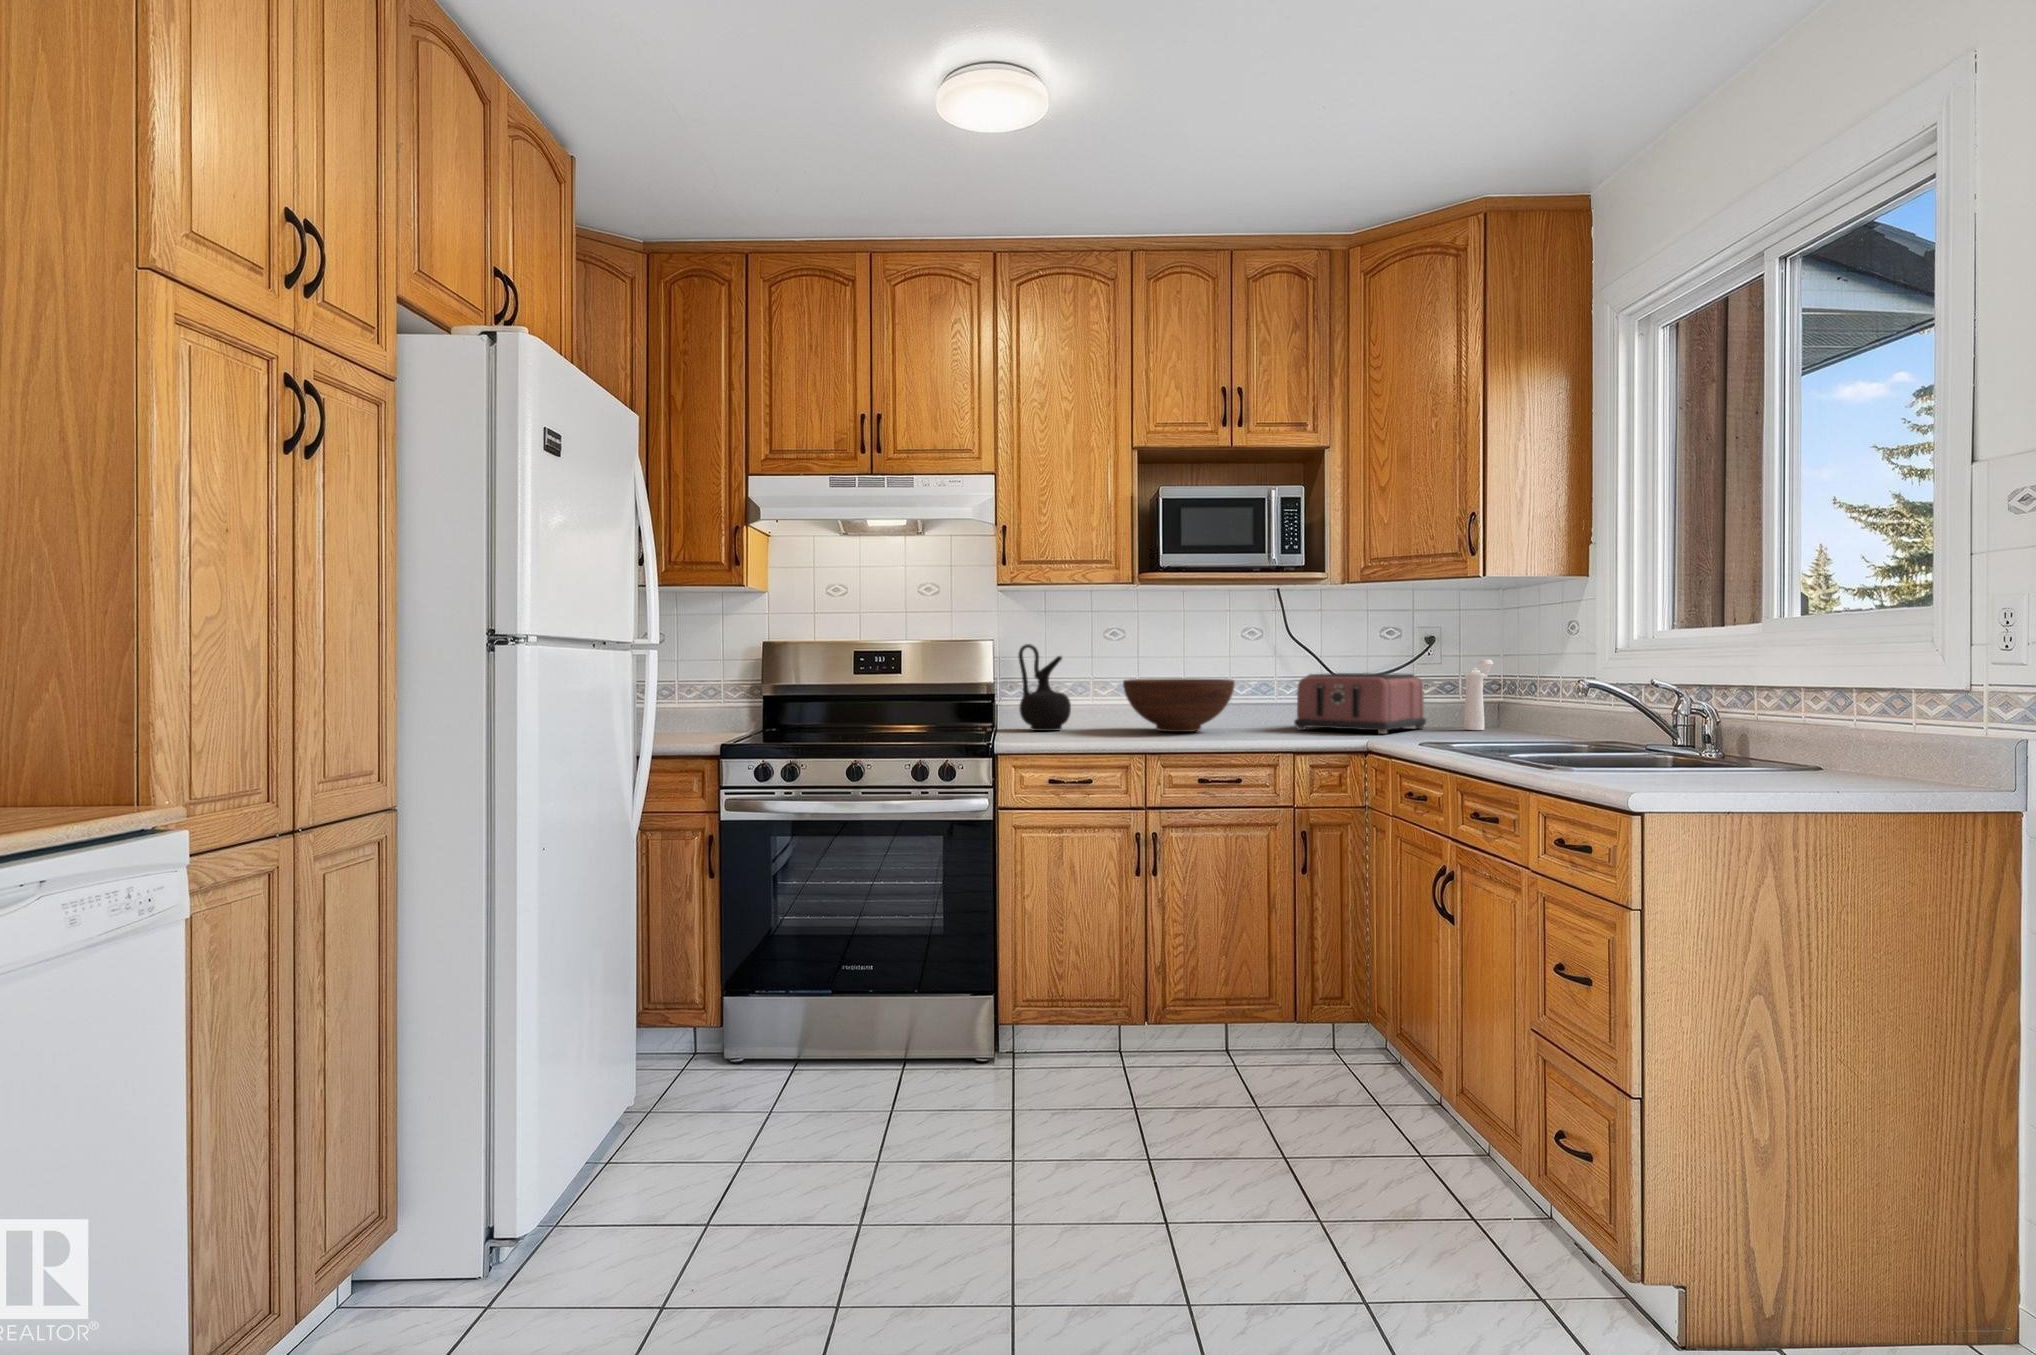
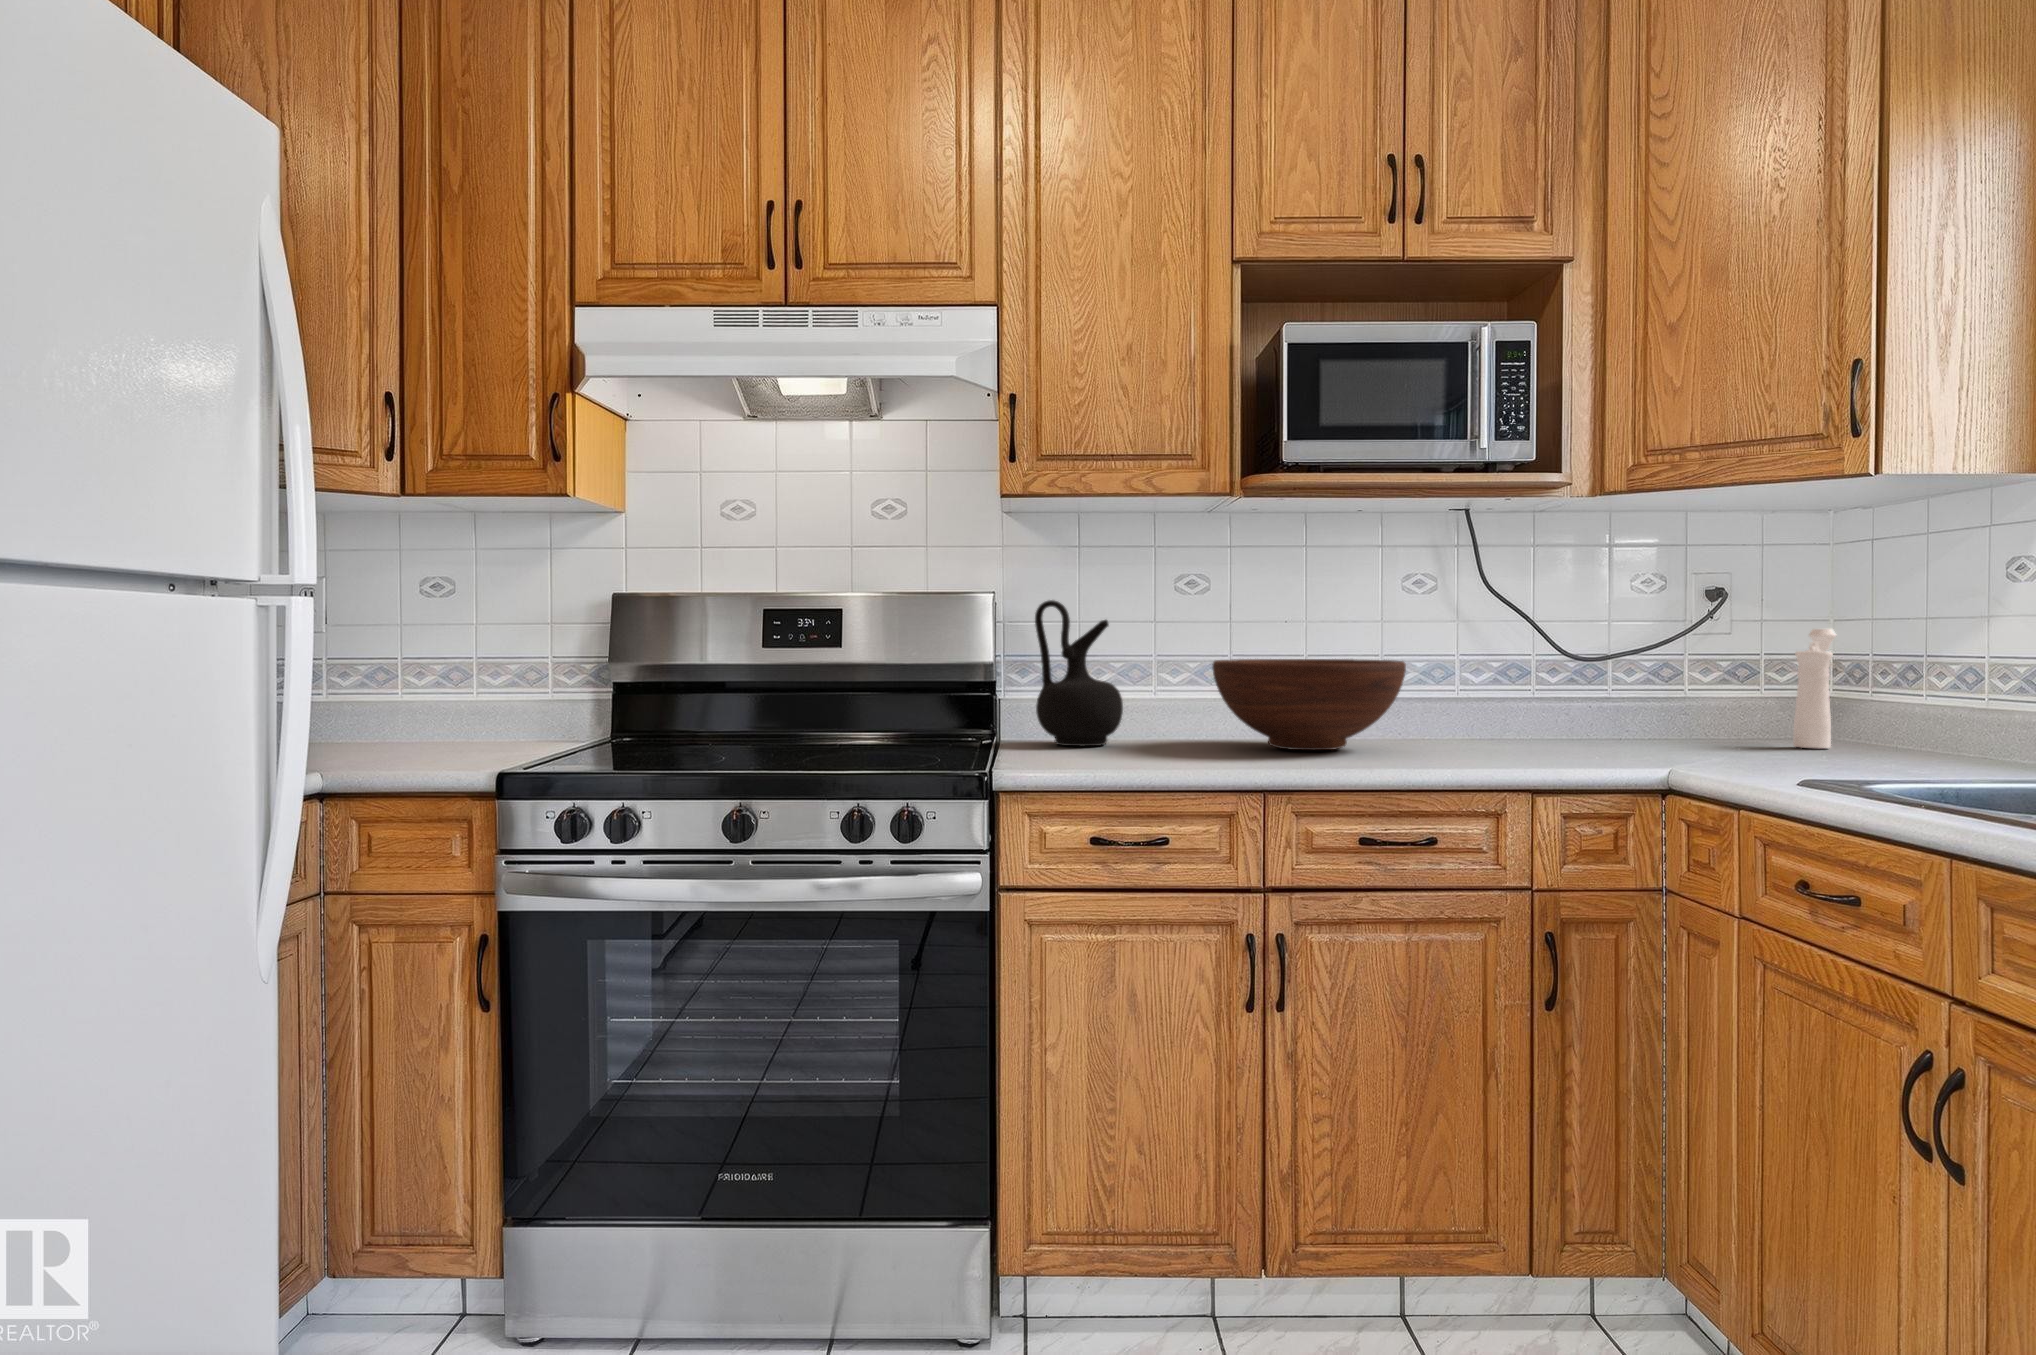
toaster: present [1294,673,1426,734] -> none [1503,651,1723,756]

